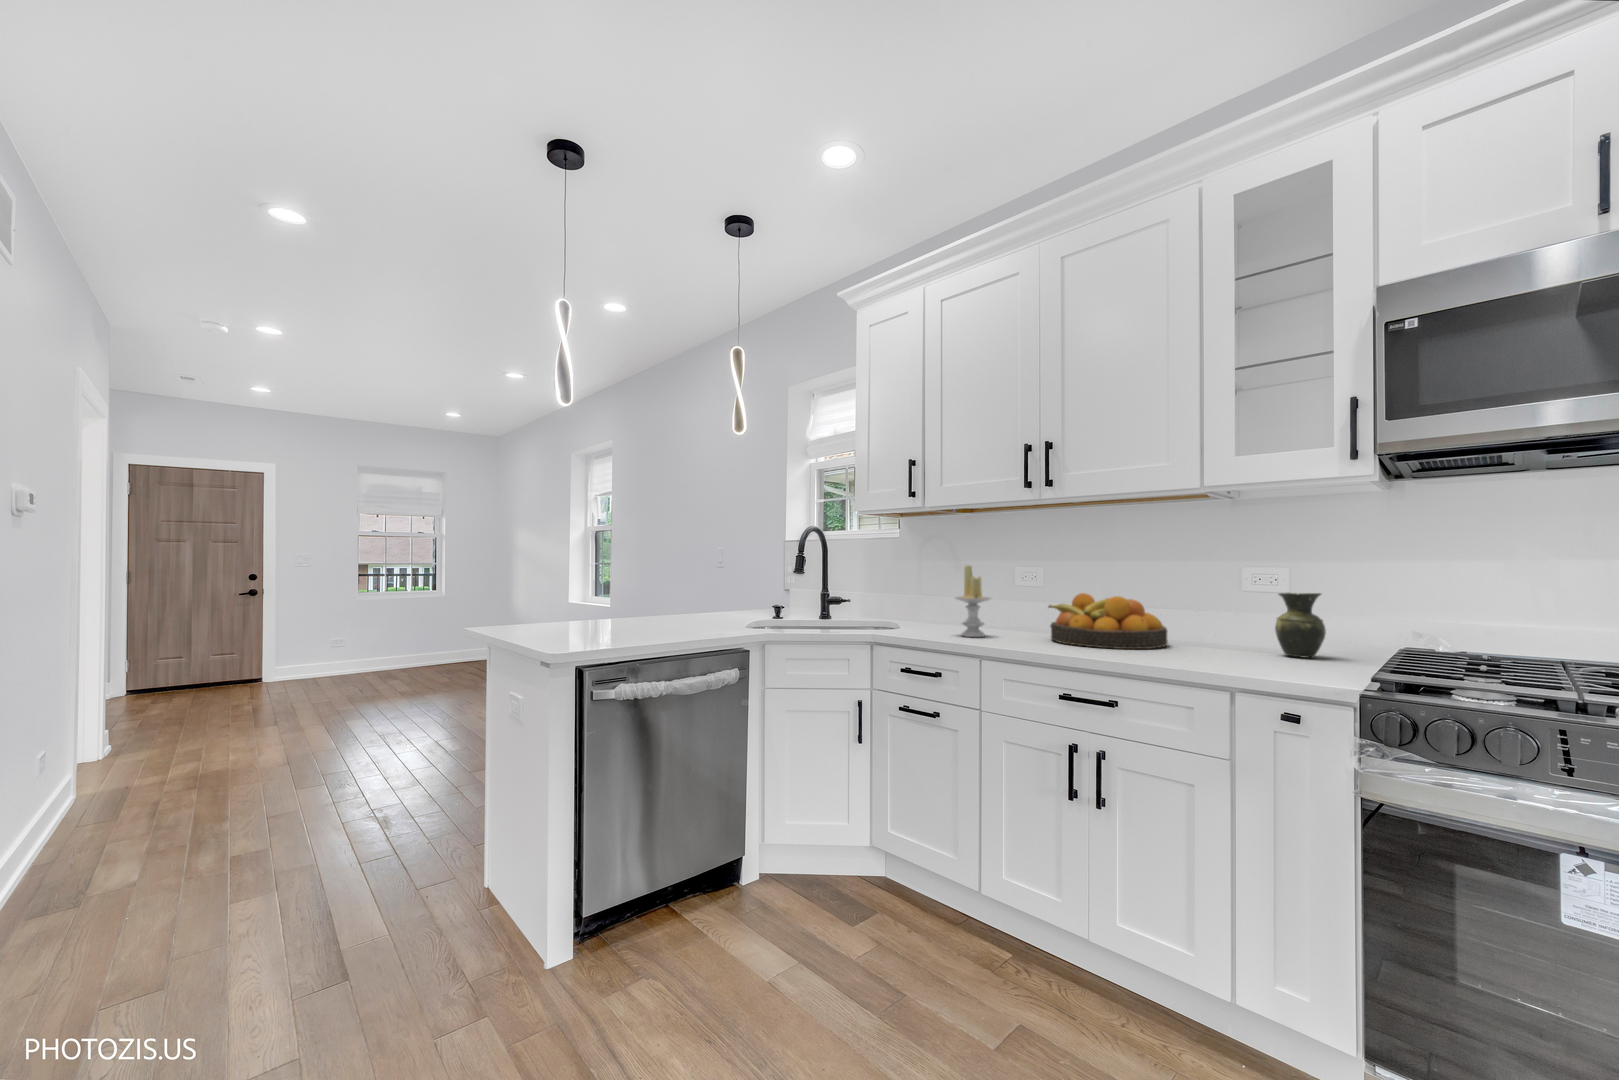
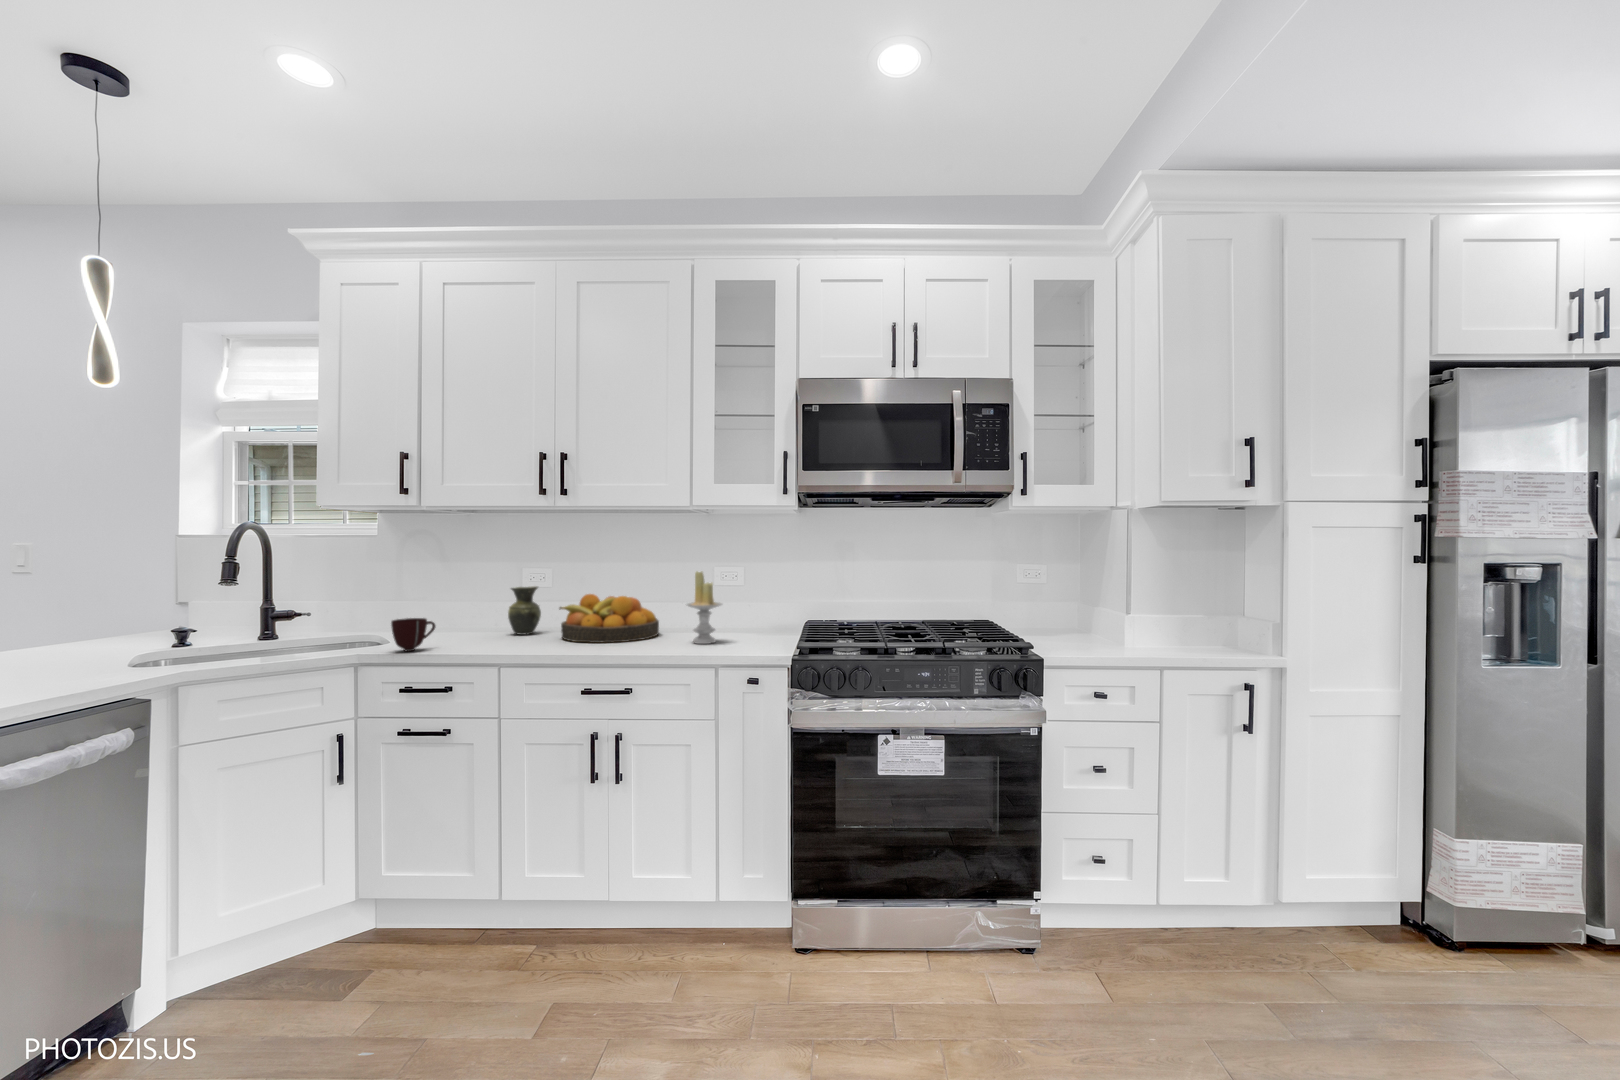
candle: present [955,565,991,637] -> present [687,571,722,644]
vase: present [1275,593,1326,658] -> present [508,586,541,635]
mug: none [896,606,932,636] -> present [391,618,435,651]

